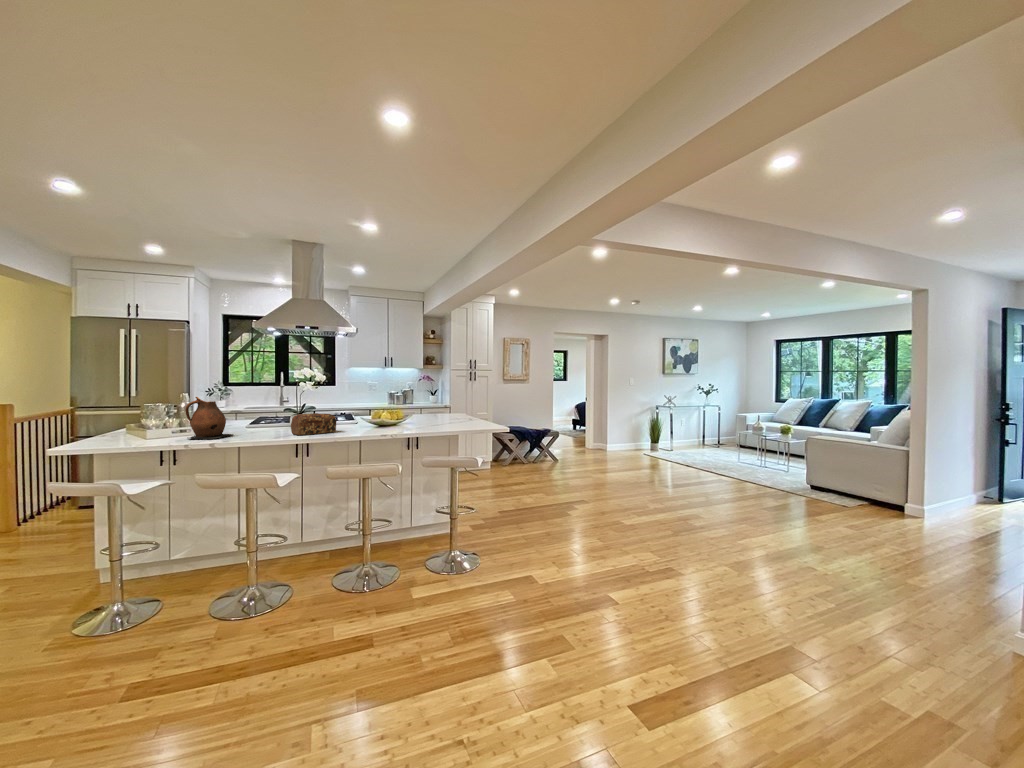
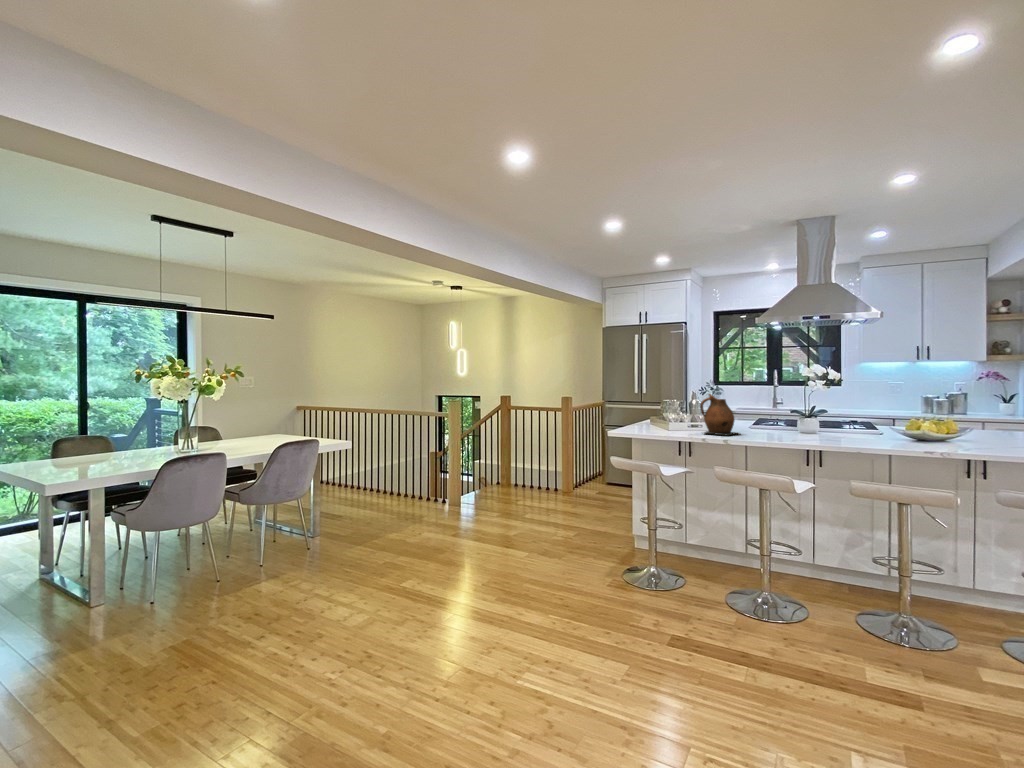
bread loaf: present [291,413,336,435] -> none [801,417,858,441]

